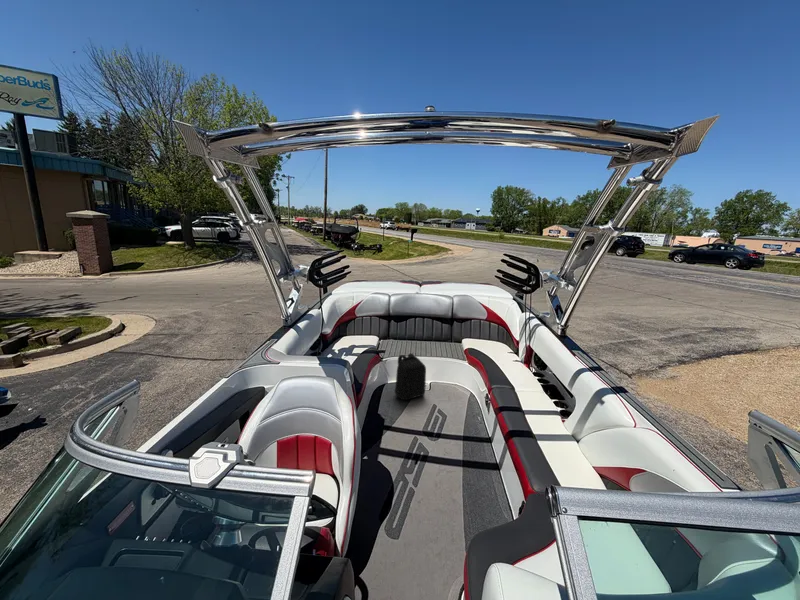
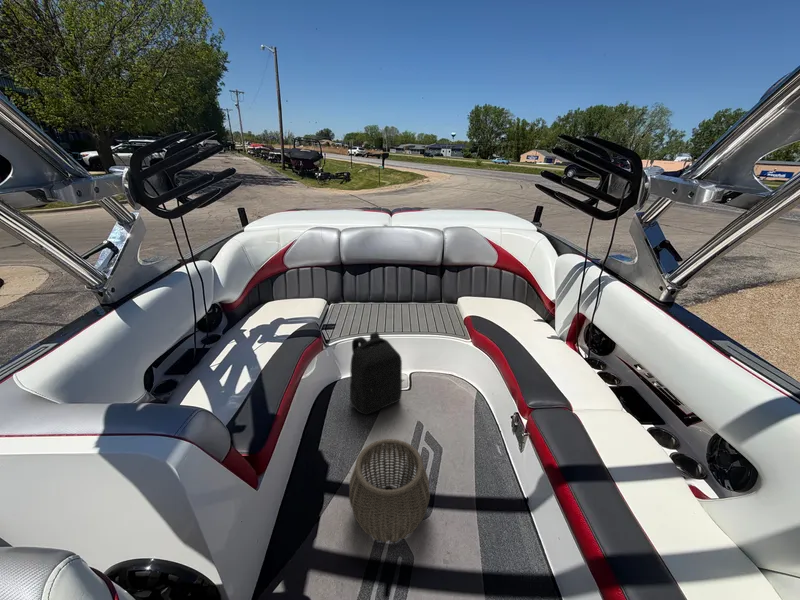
woven basket: none [399,399,439,447] -> present [349,439,430,542]

